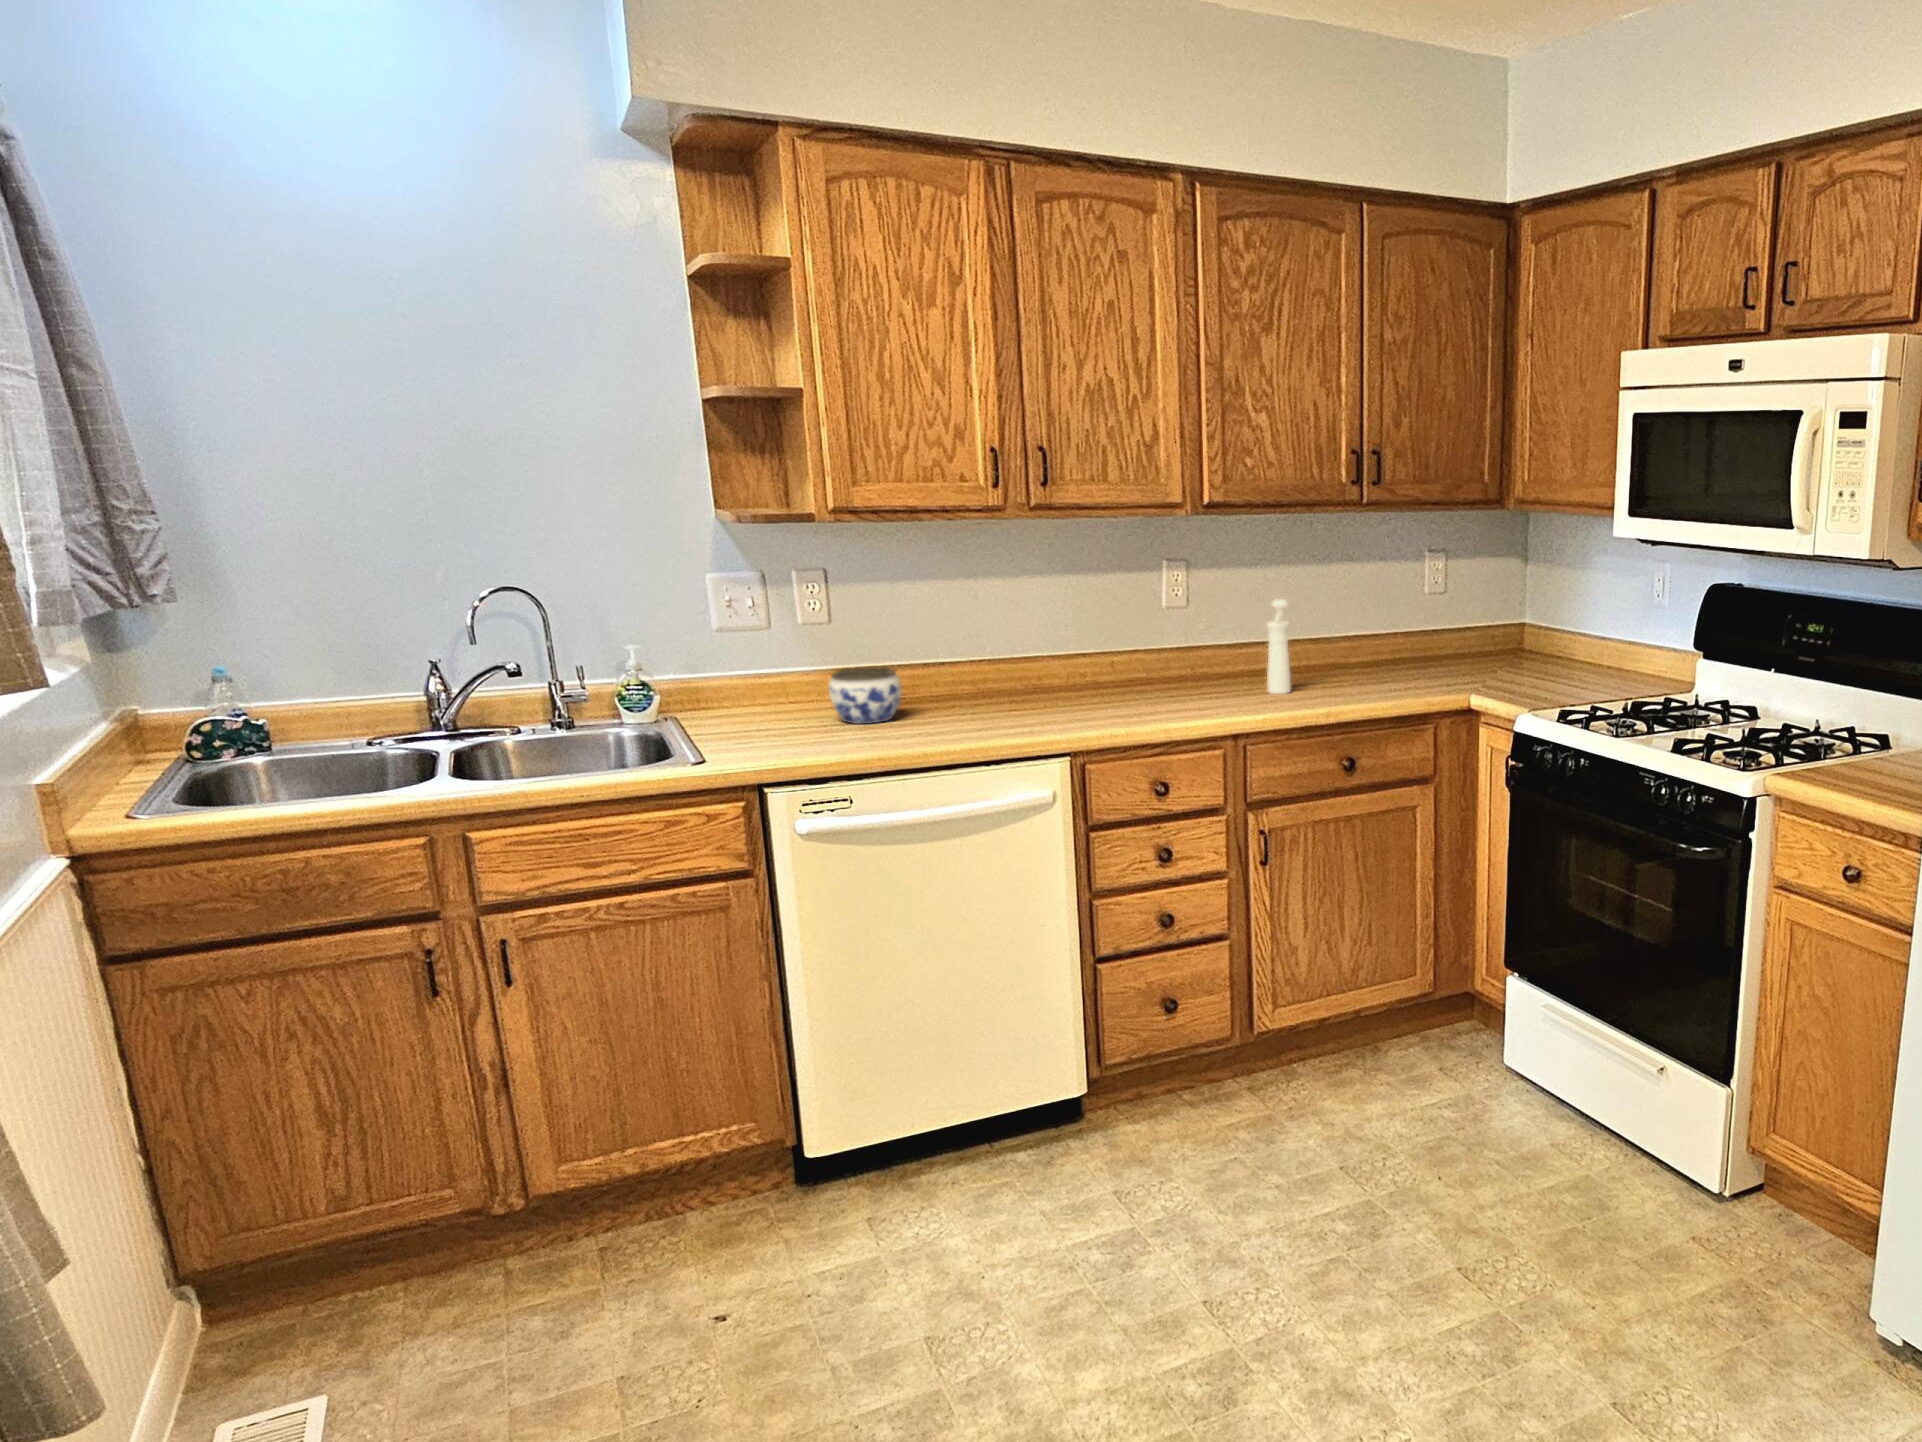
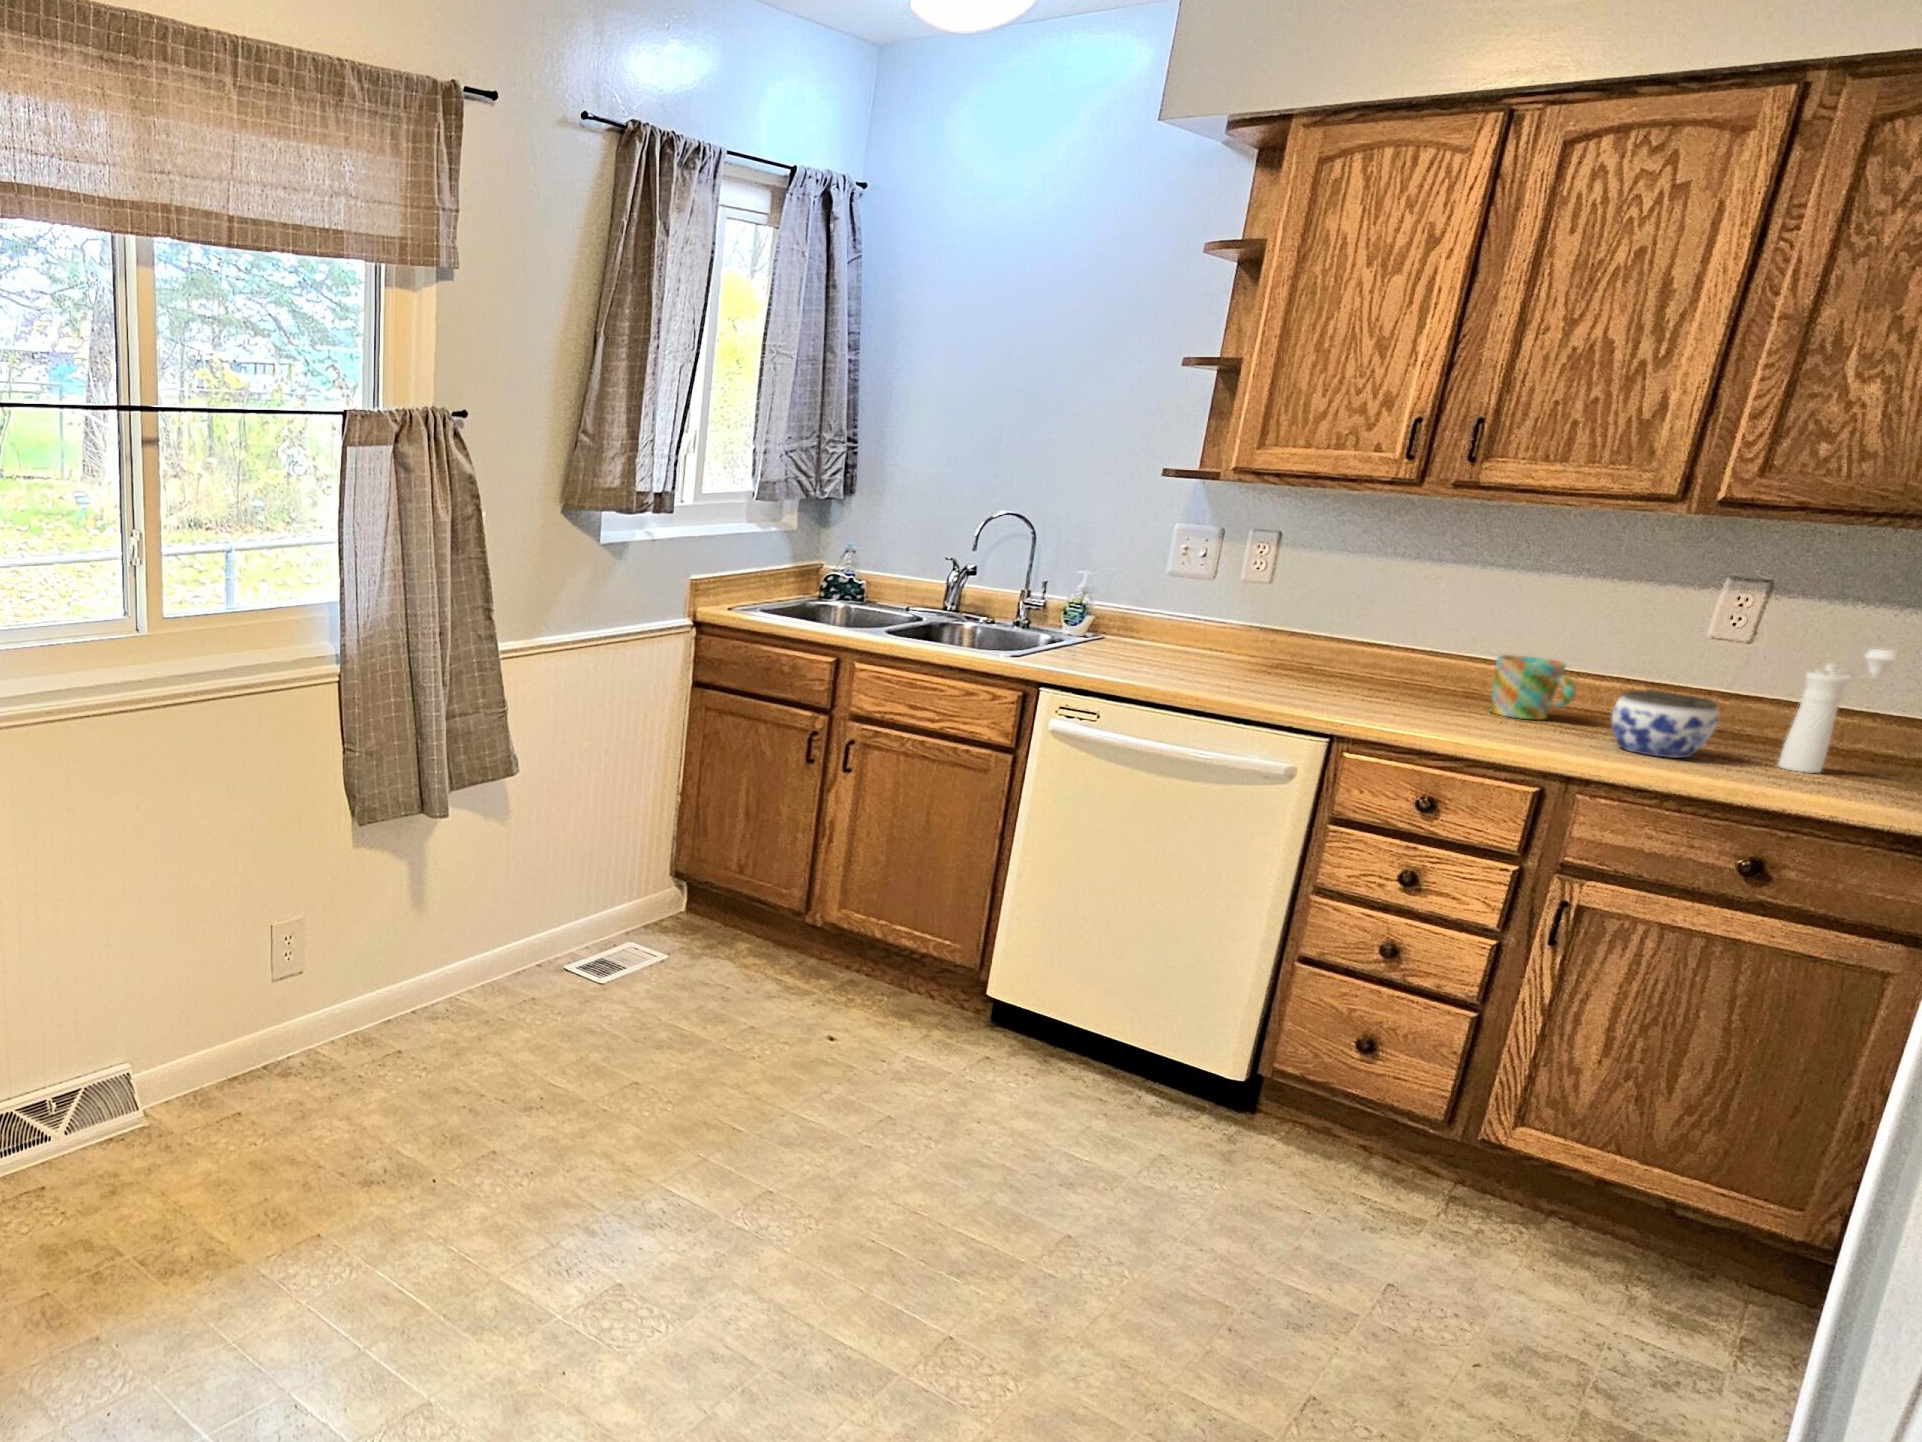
mug: none [1069,647,1132,701] -> present [1489,655,1576,720]
jar: present [829,667,901,724] -> present [1612,689,1718,758]

